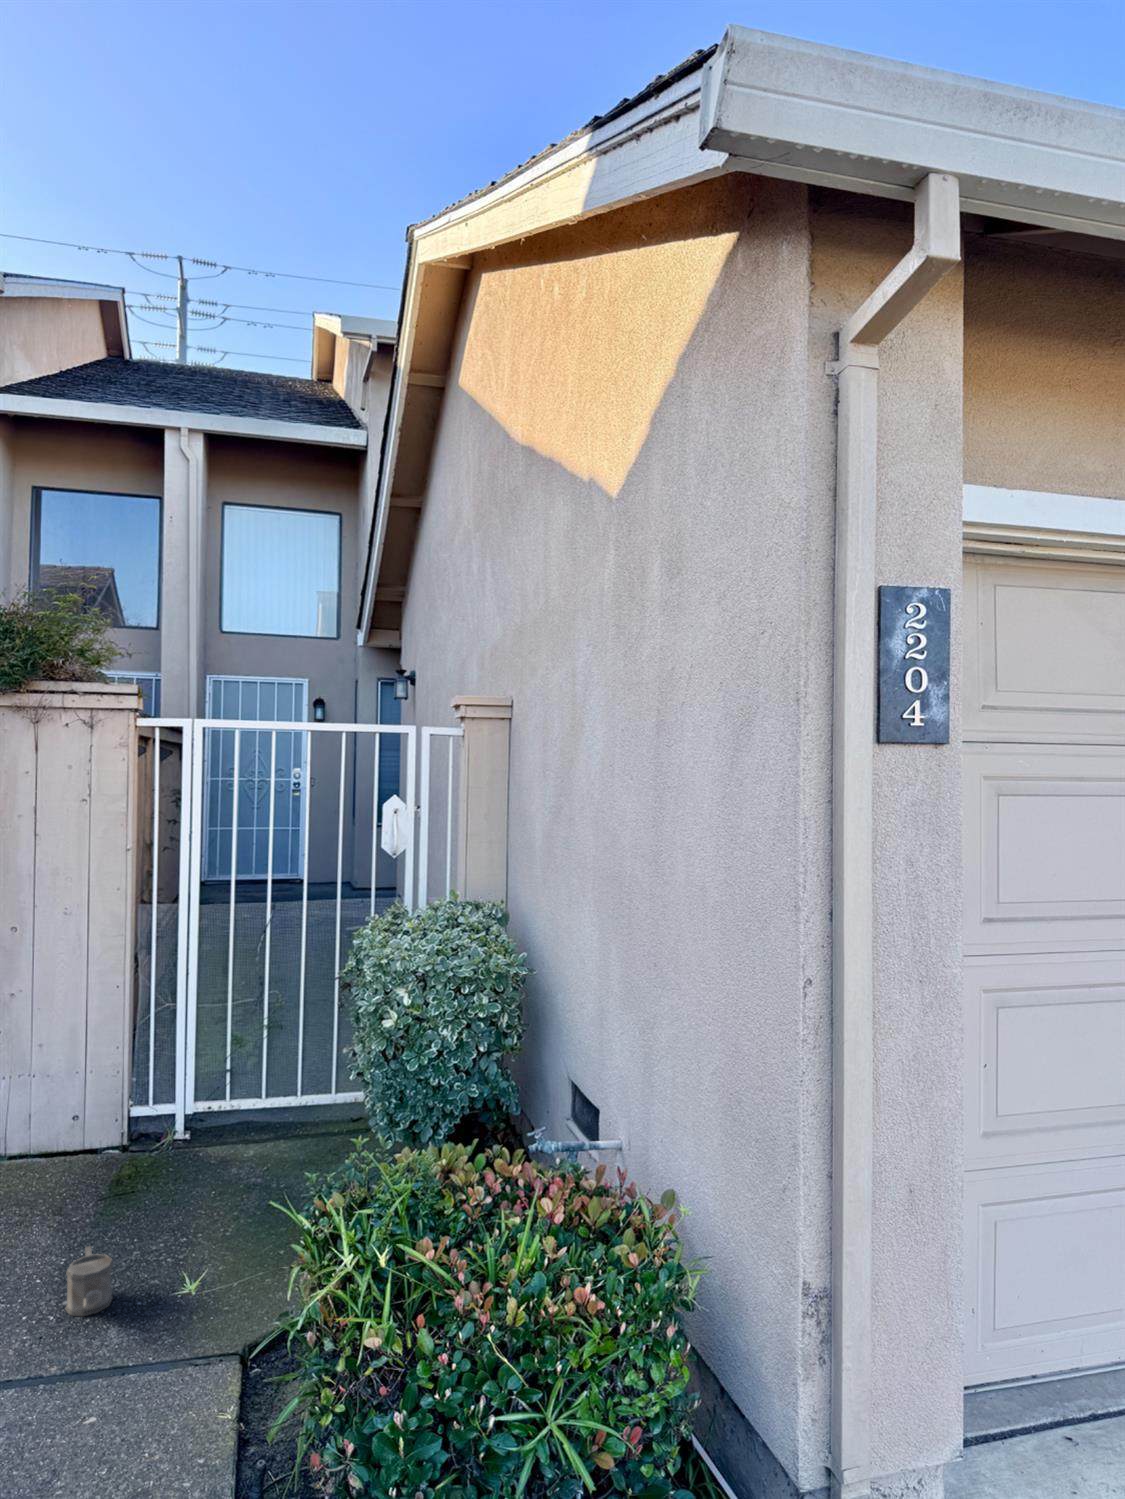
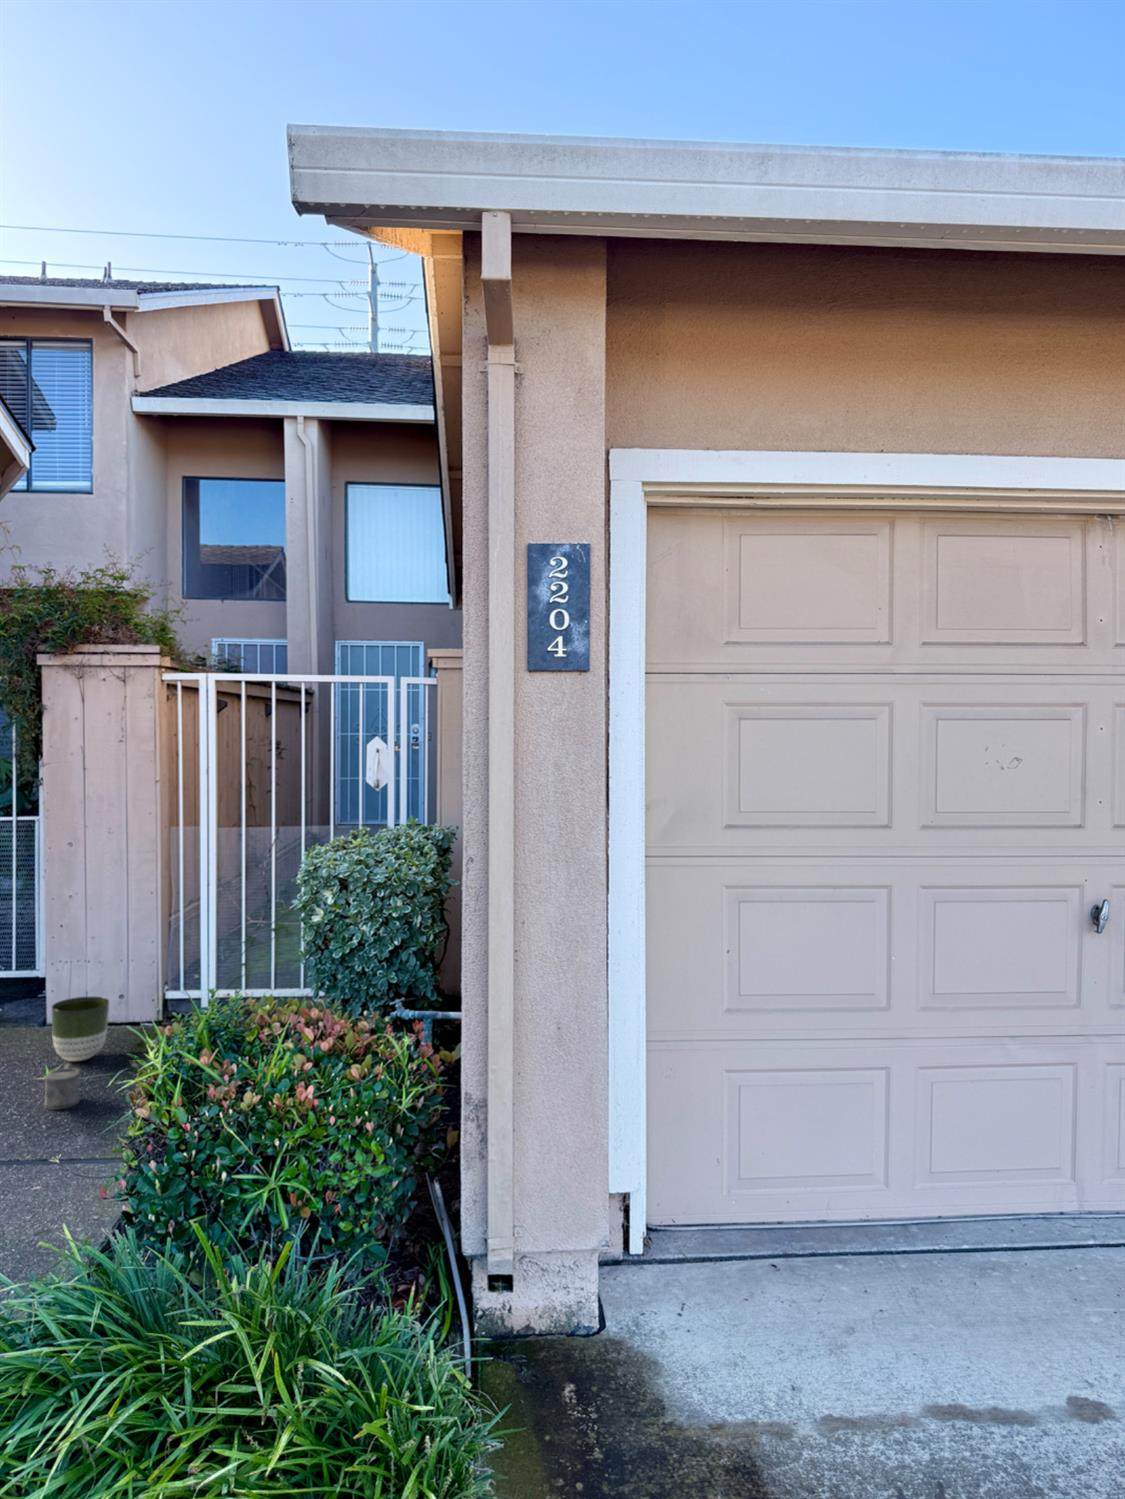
planter: none [39,1144,114,1236] -> present [52,996,109,1062]

